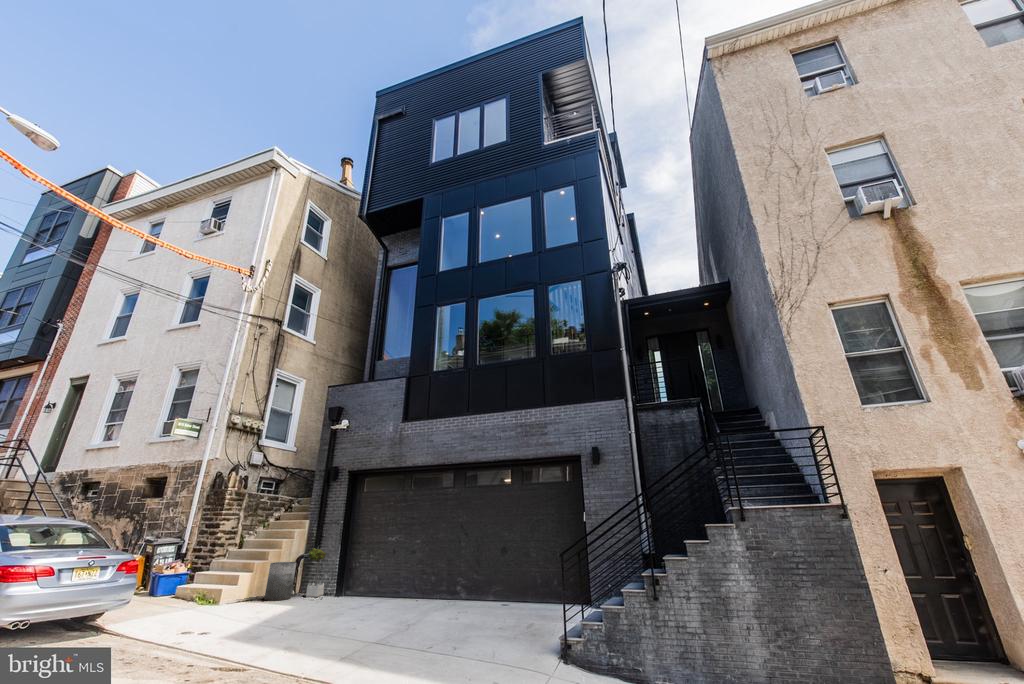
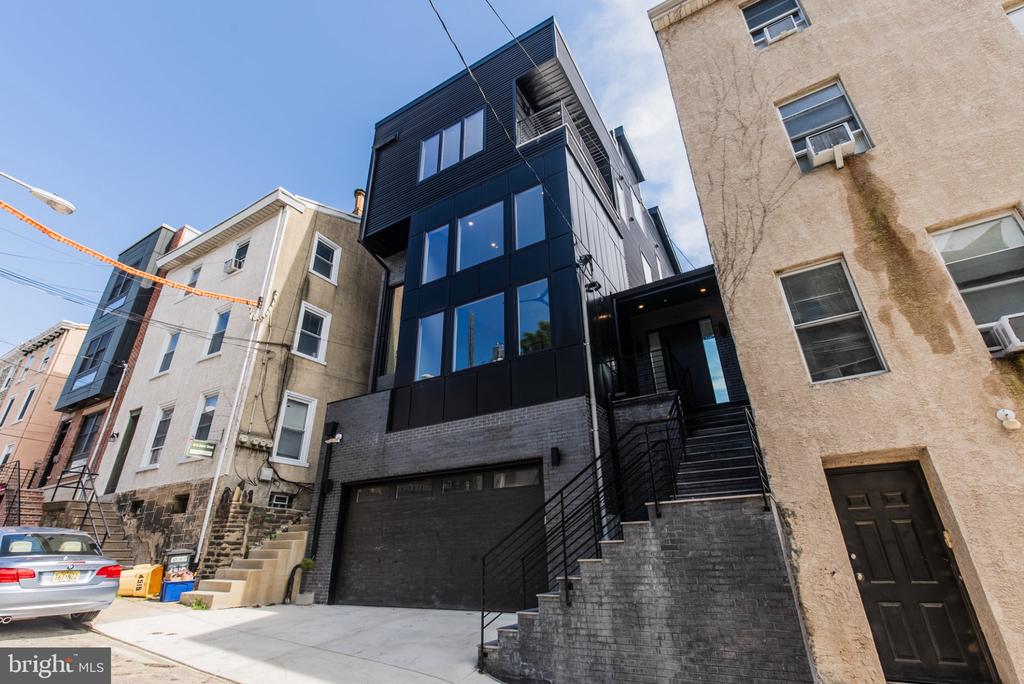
trash can: present [264,562,296,600] -> none [256,571,287,607]

